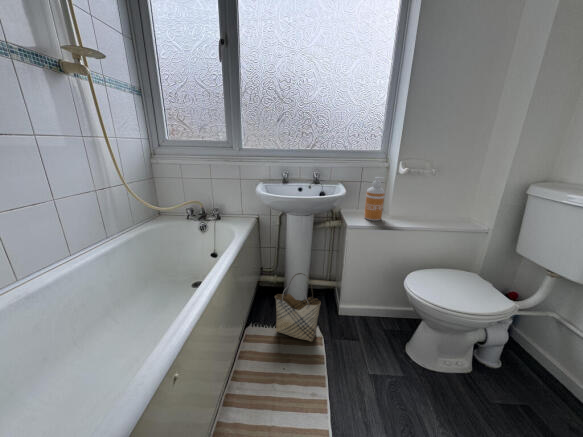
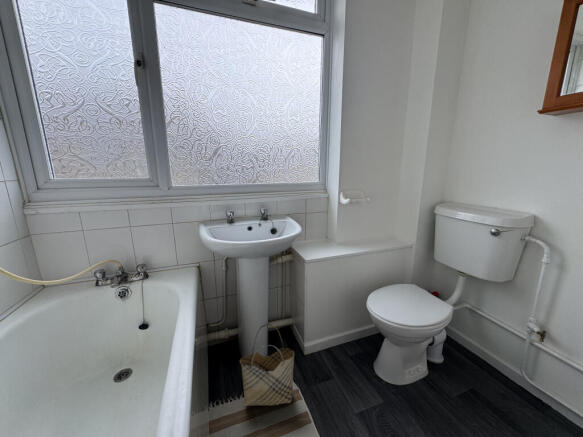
soap dispenser: present [364,177,385,221] -> none [315,209,332,251]

